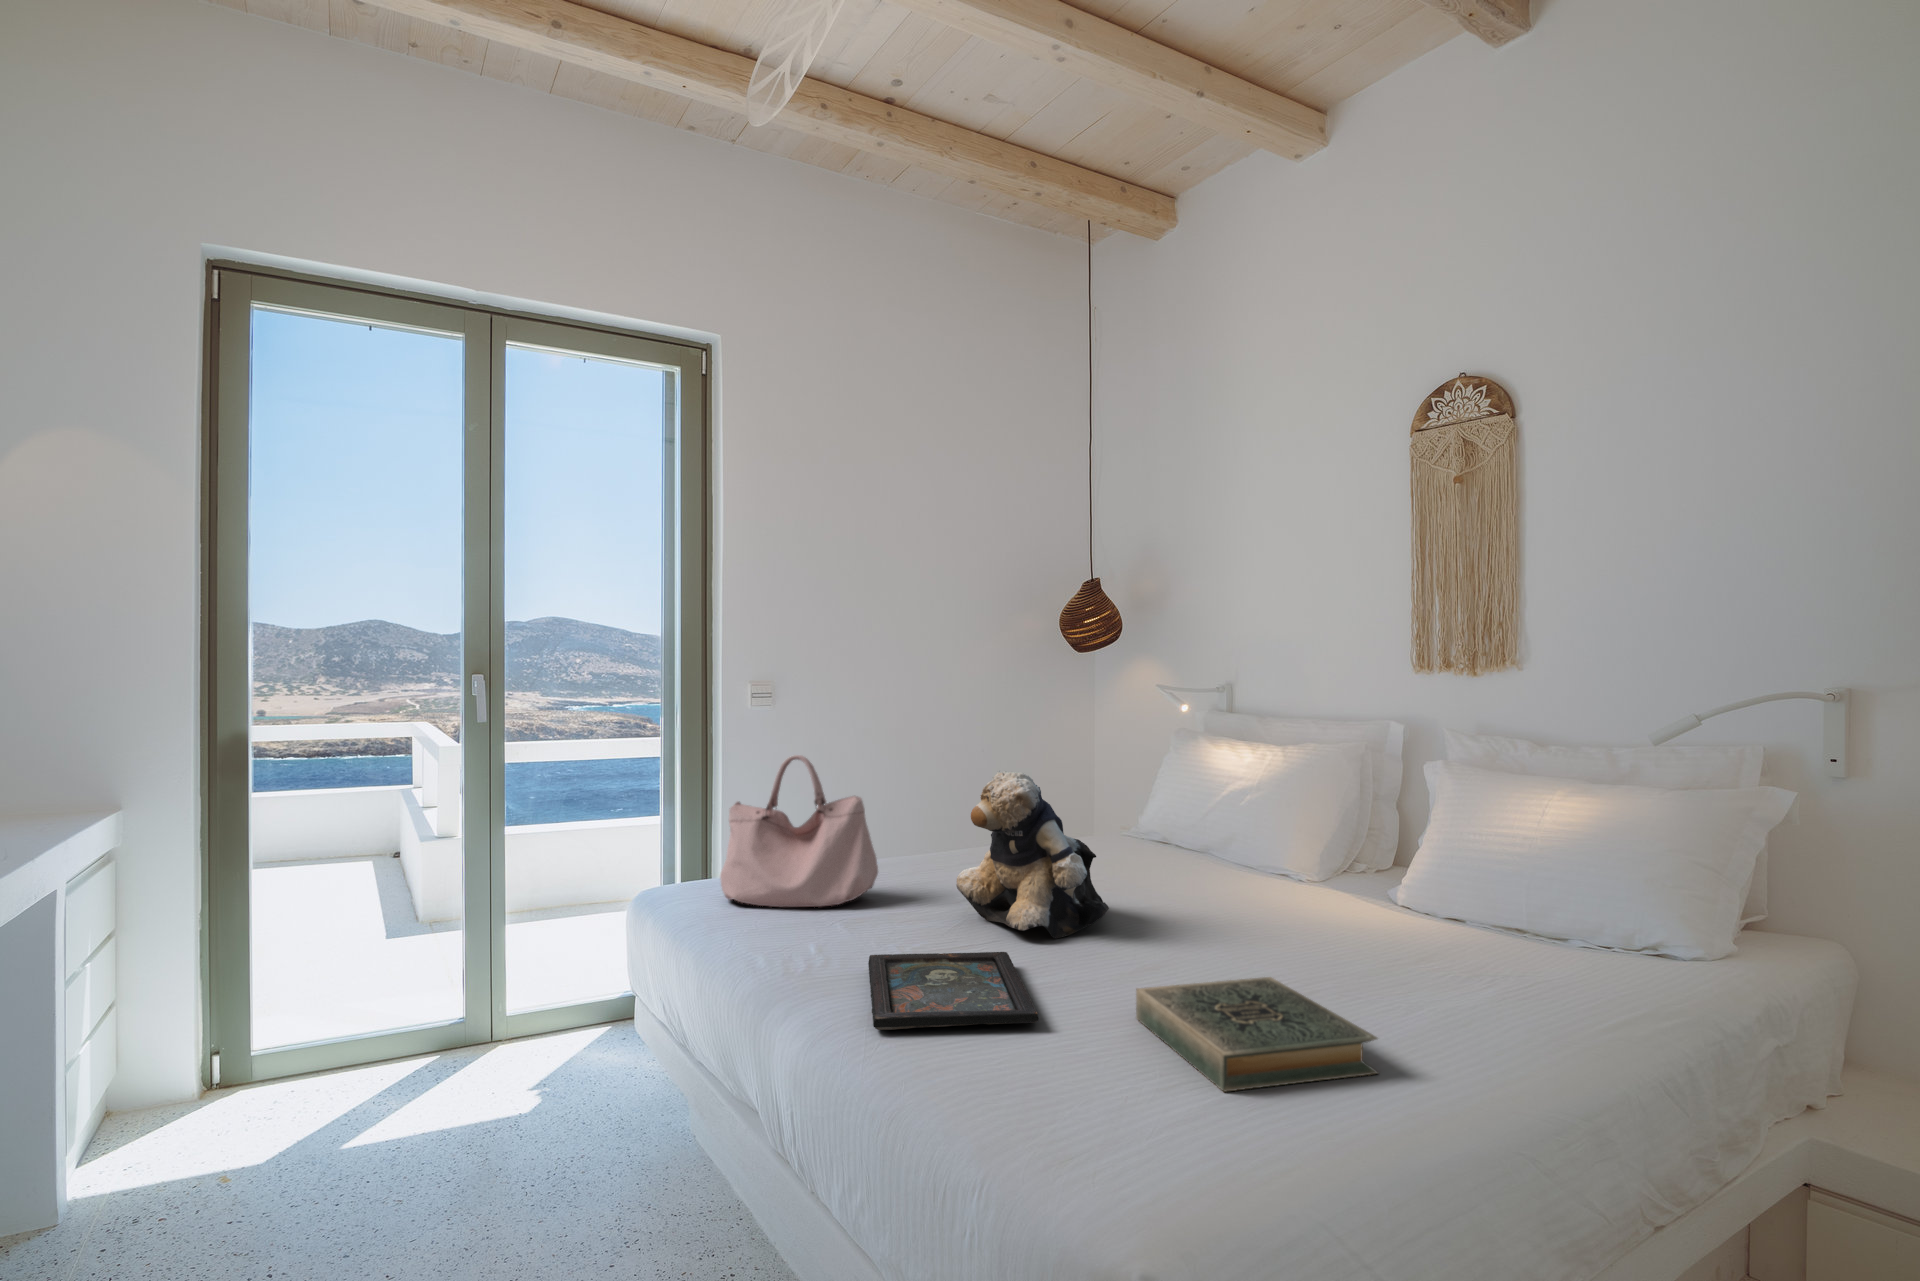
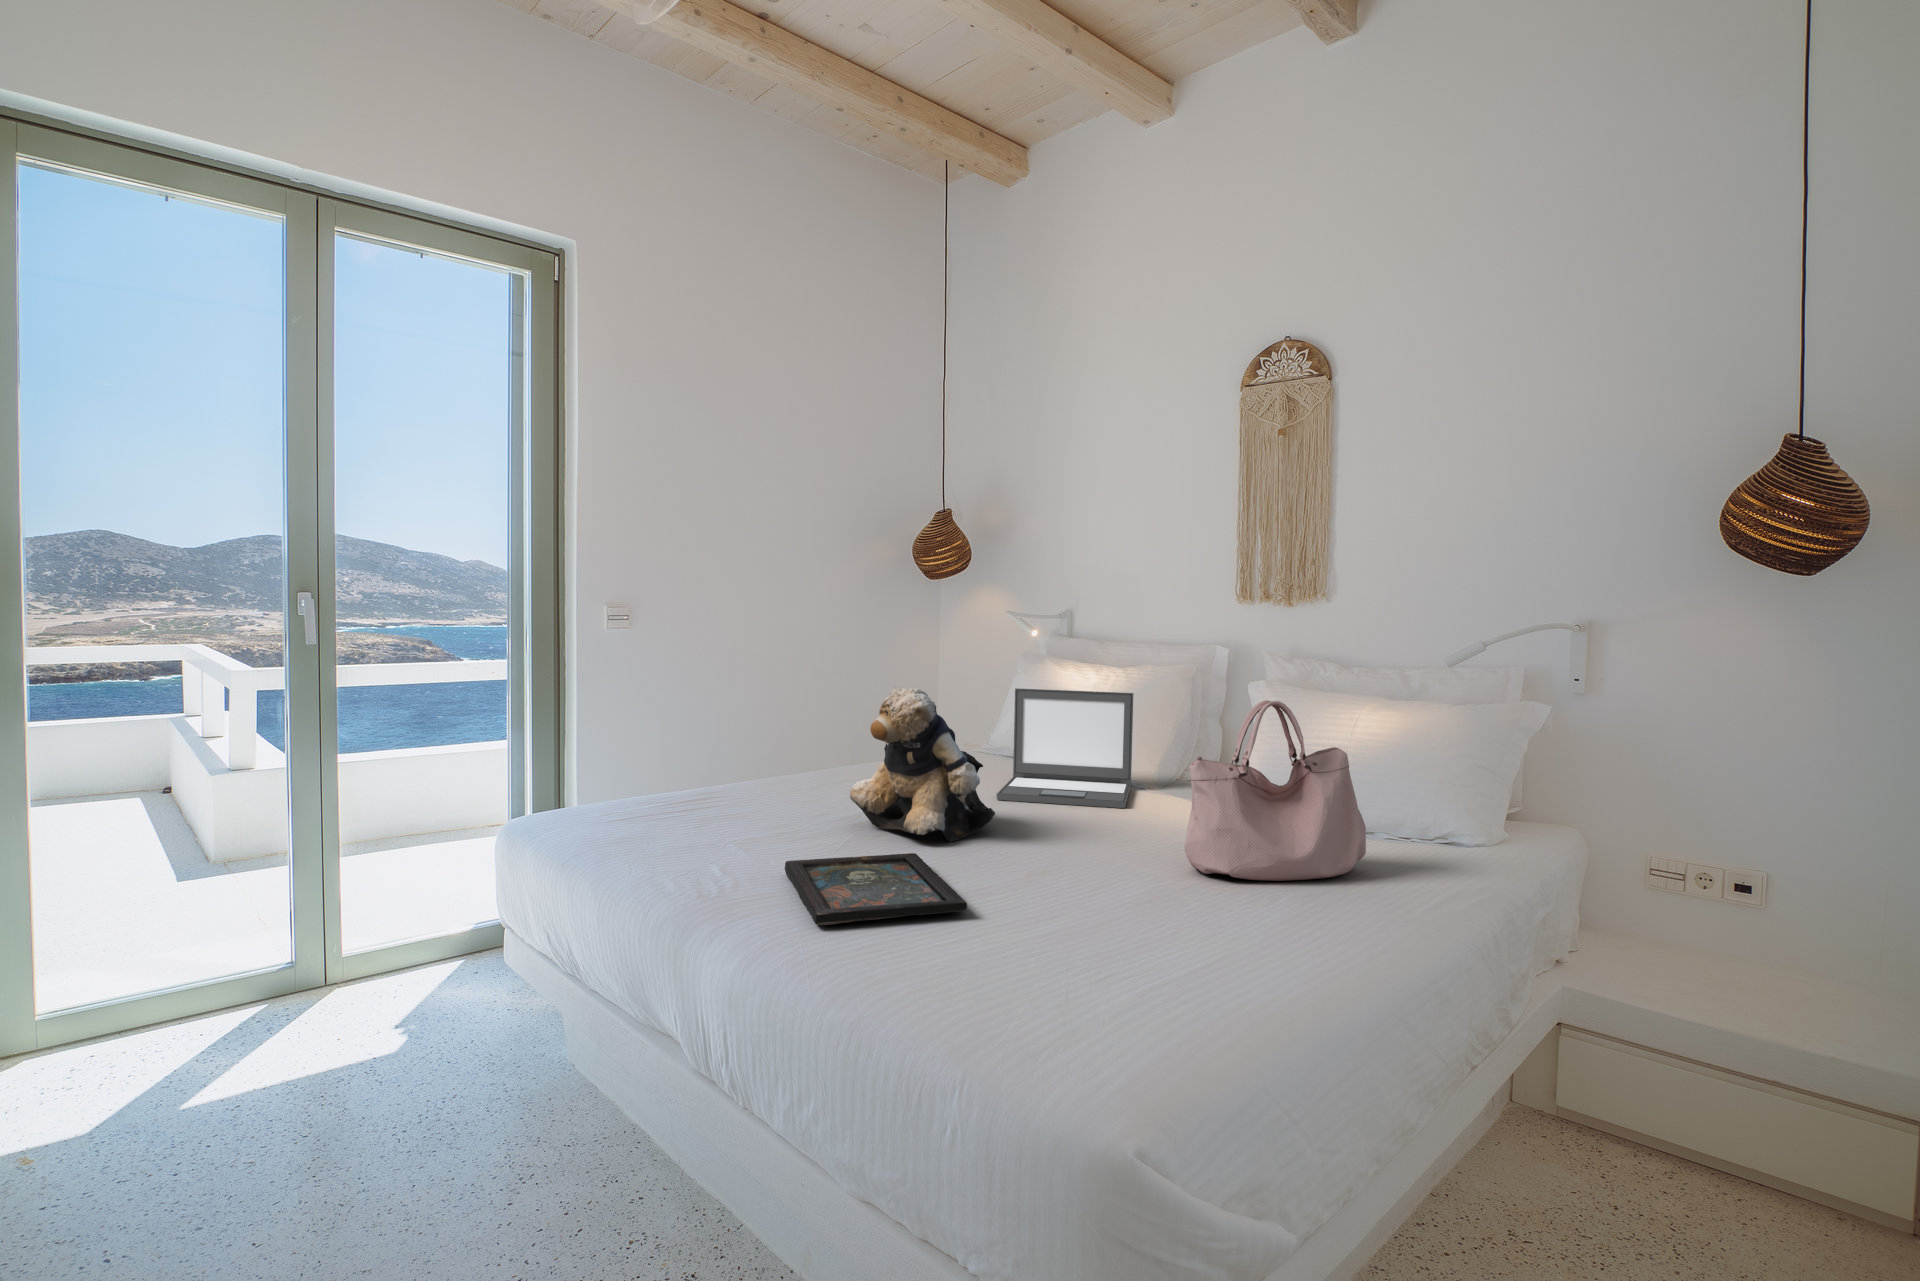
handbag: present [720,755,878,907] -> present [1184,700,1366,881]
laptop: none [1126,768,1284,906] -> present [997,688,1133,808]
hardback book: present [1136,977,1378,1092] -> none [1050,862,1268,957]

